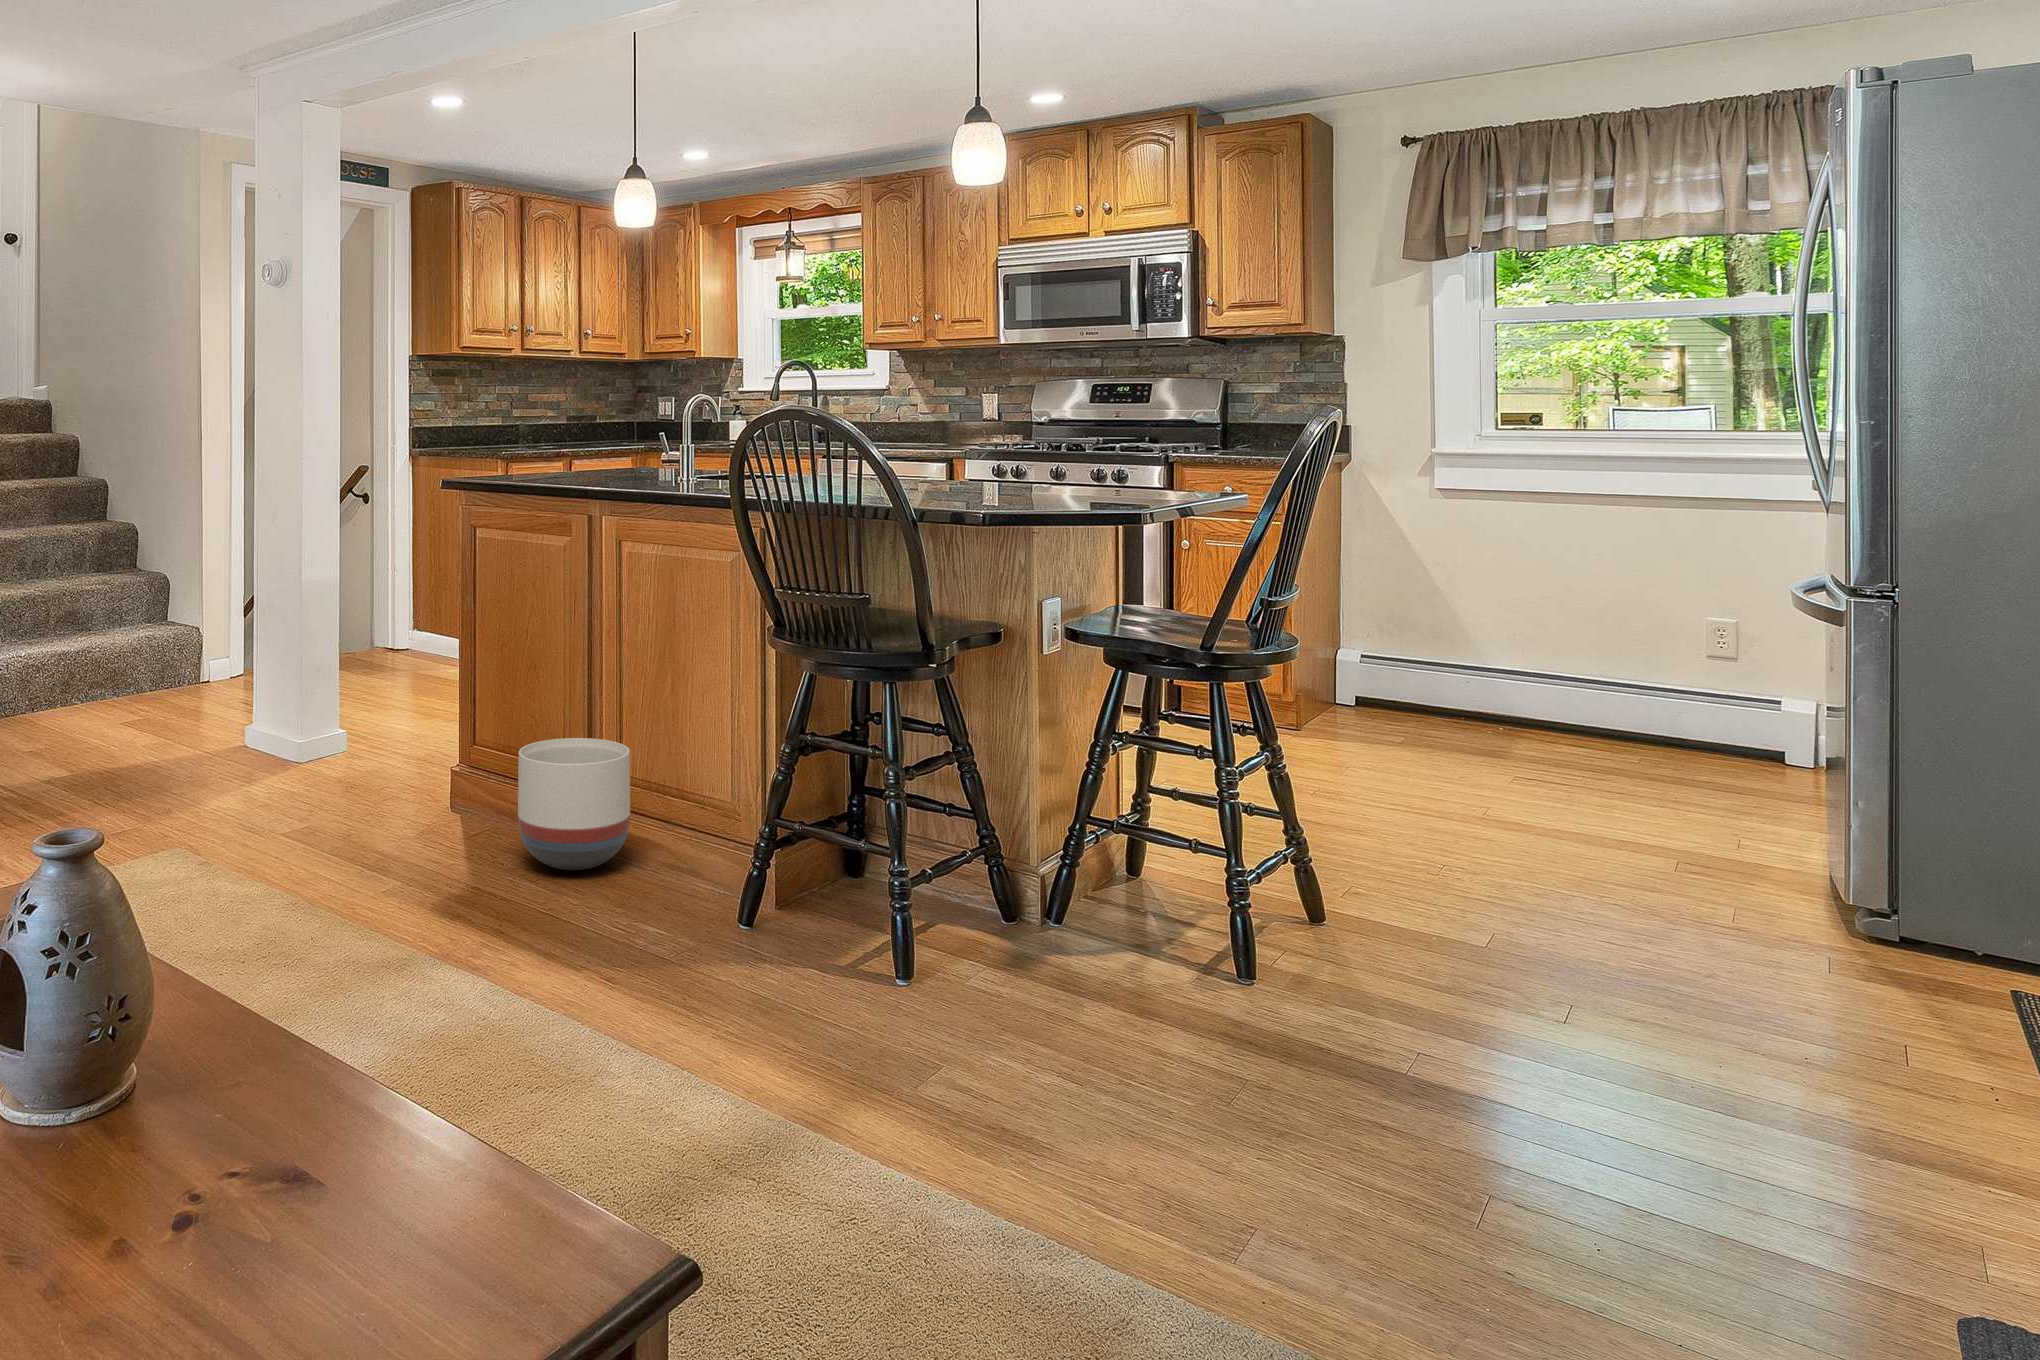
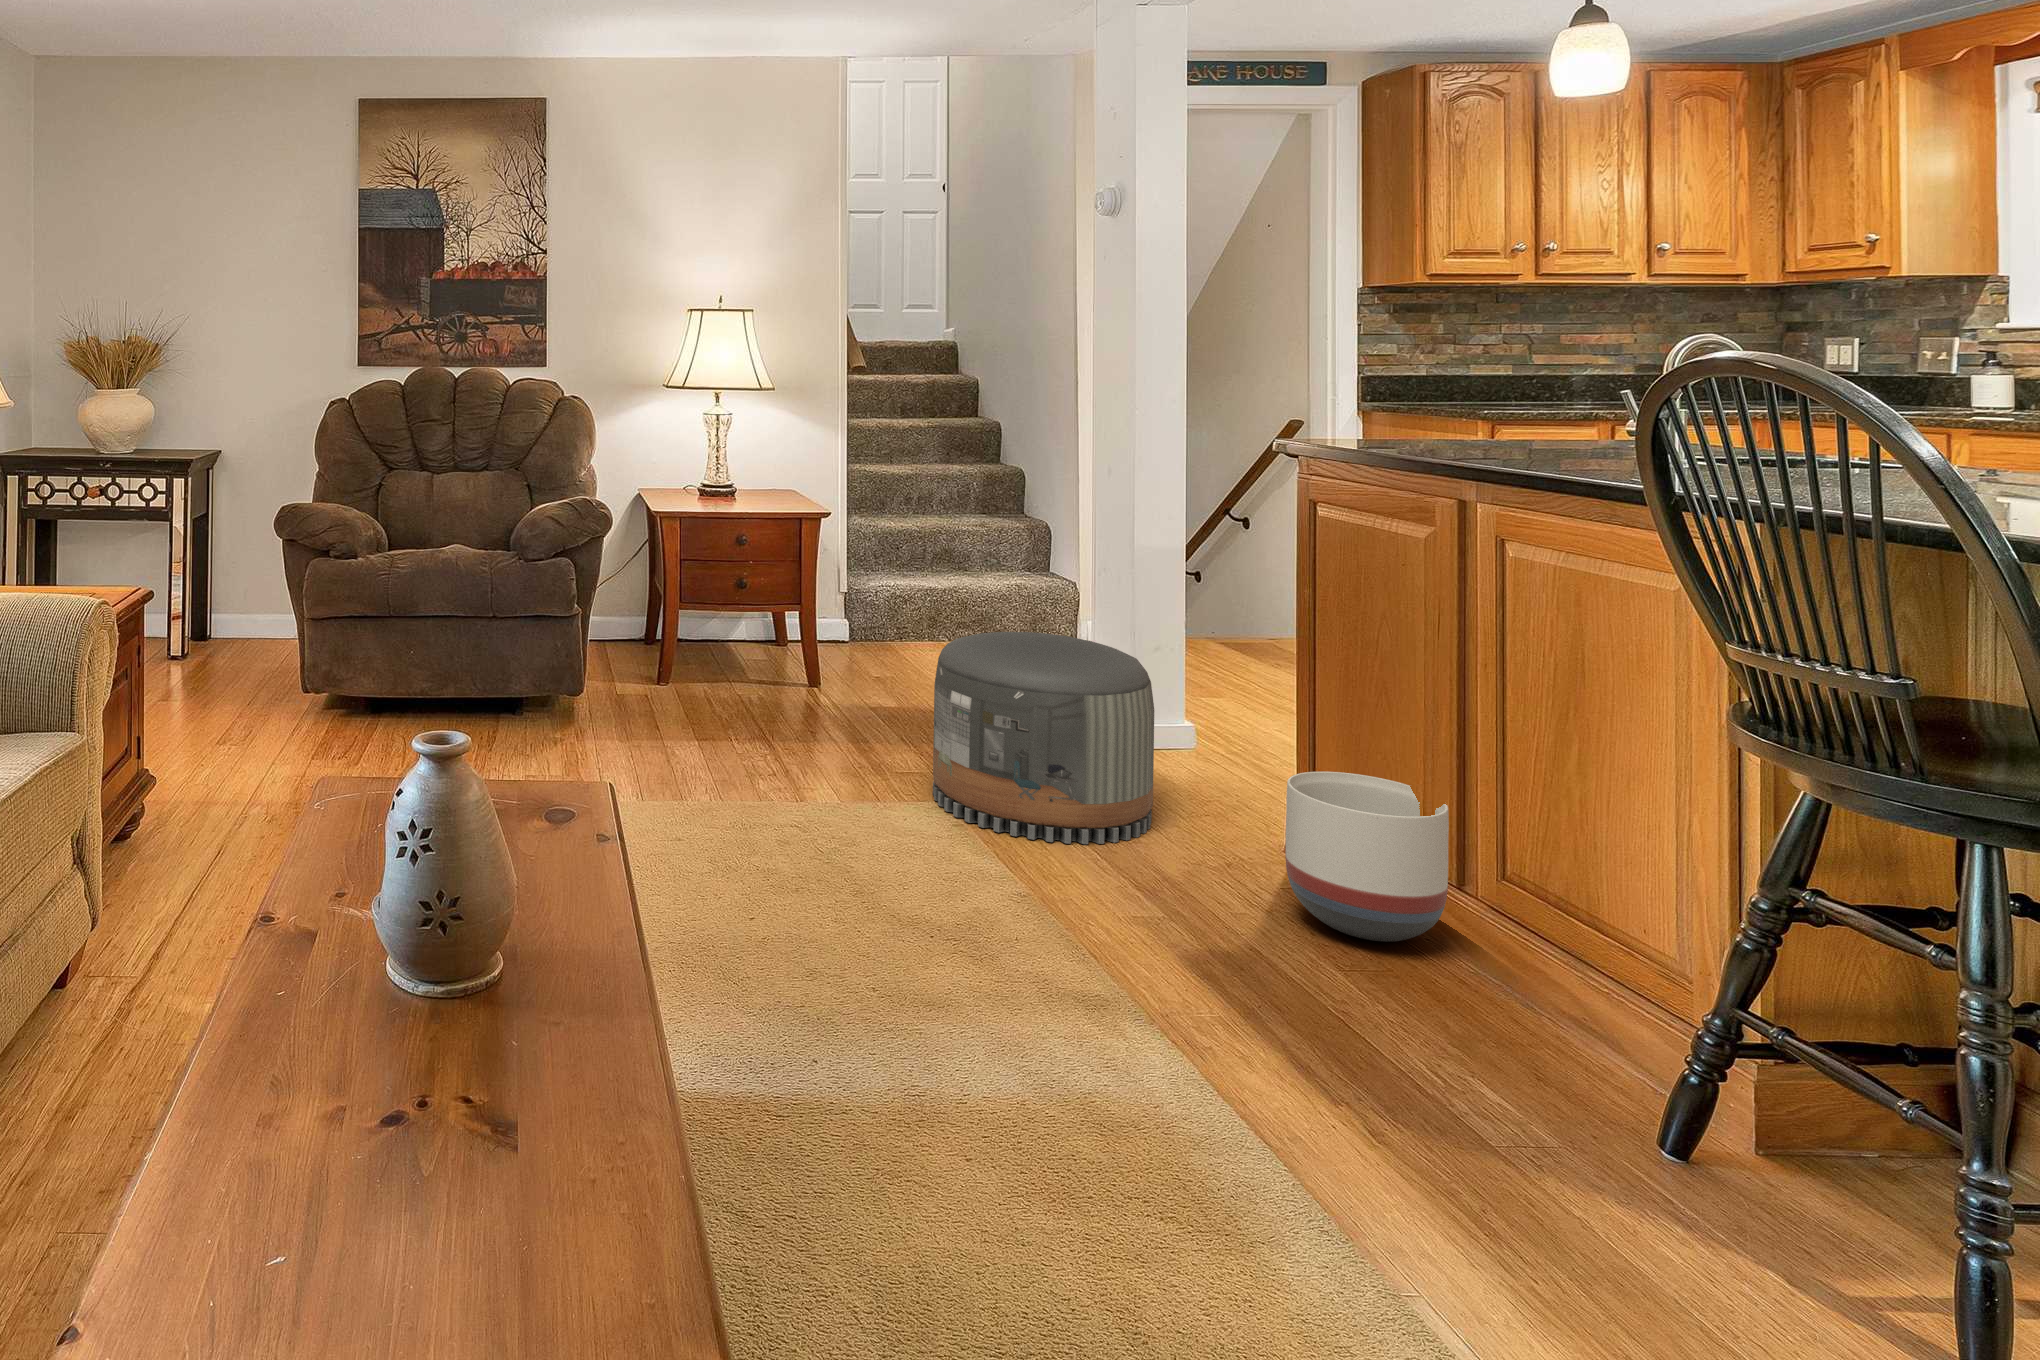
pouf: none [176,671,382,872] -> present [933,632,1154,844]

